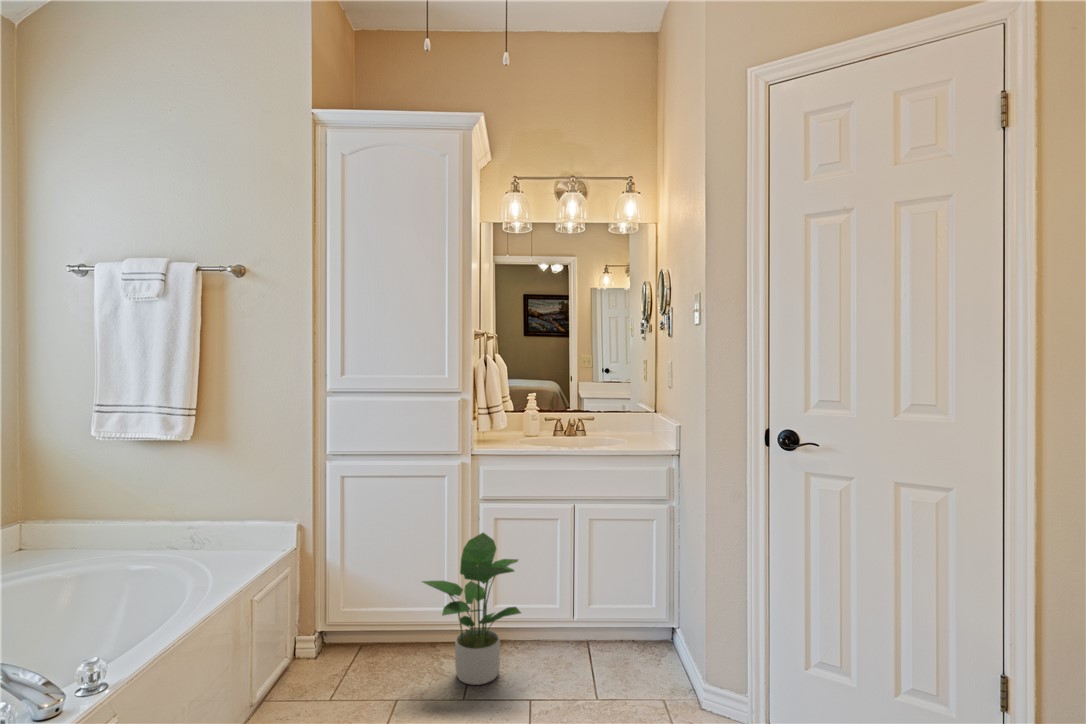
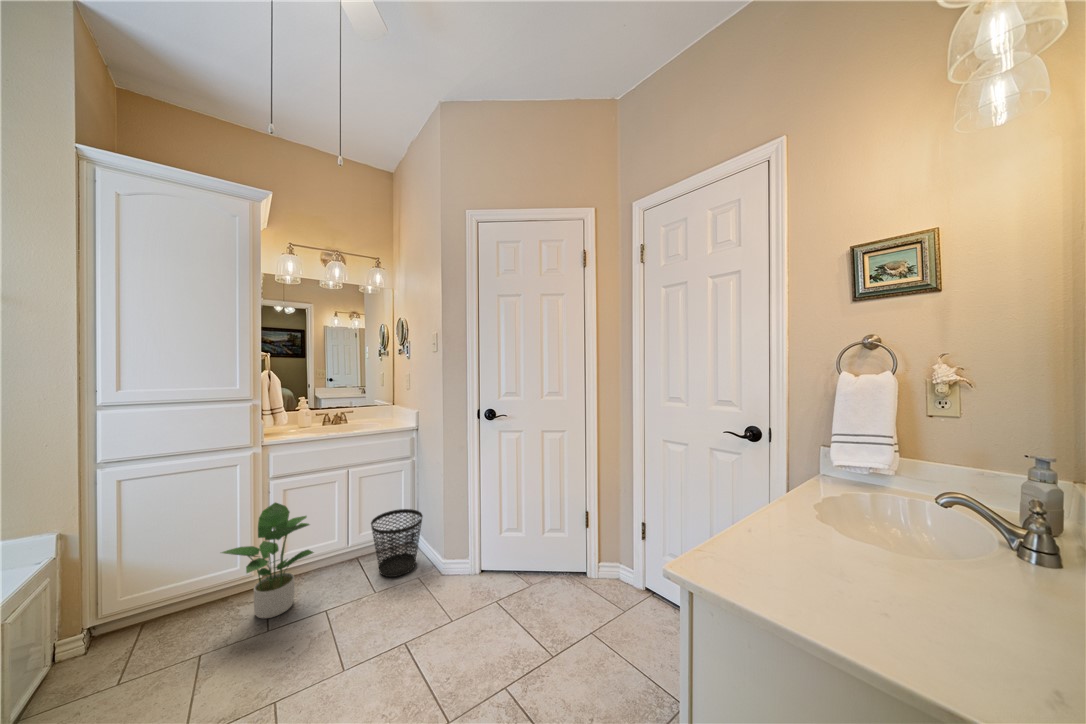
wastebasket: none [599,581,677,688] -> present [371,509,423,577]

